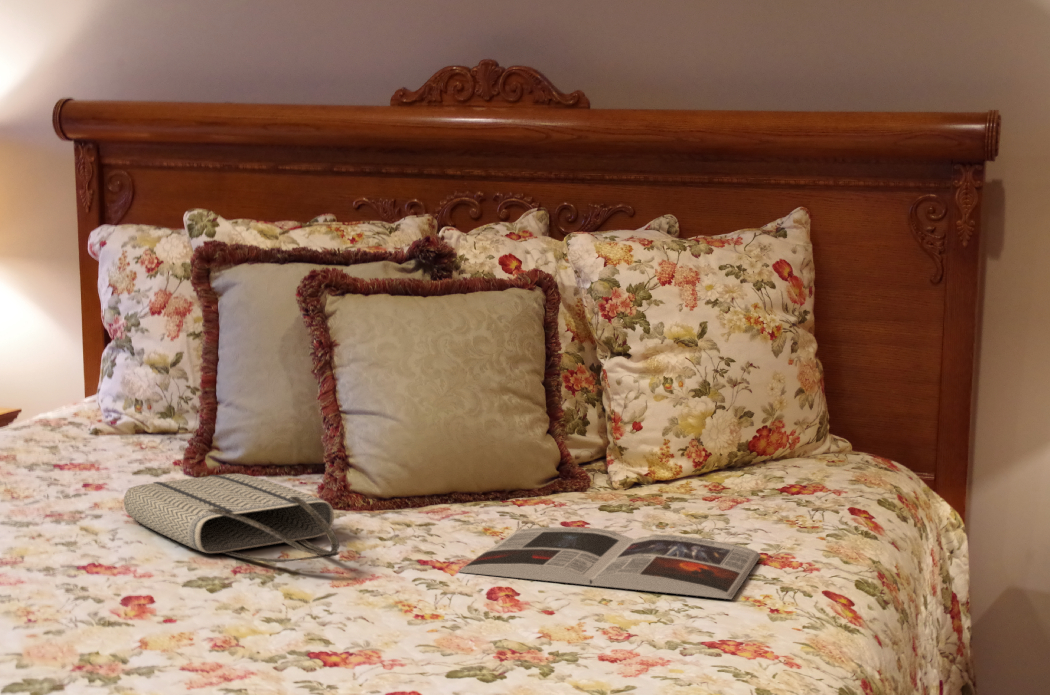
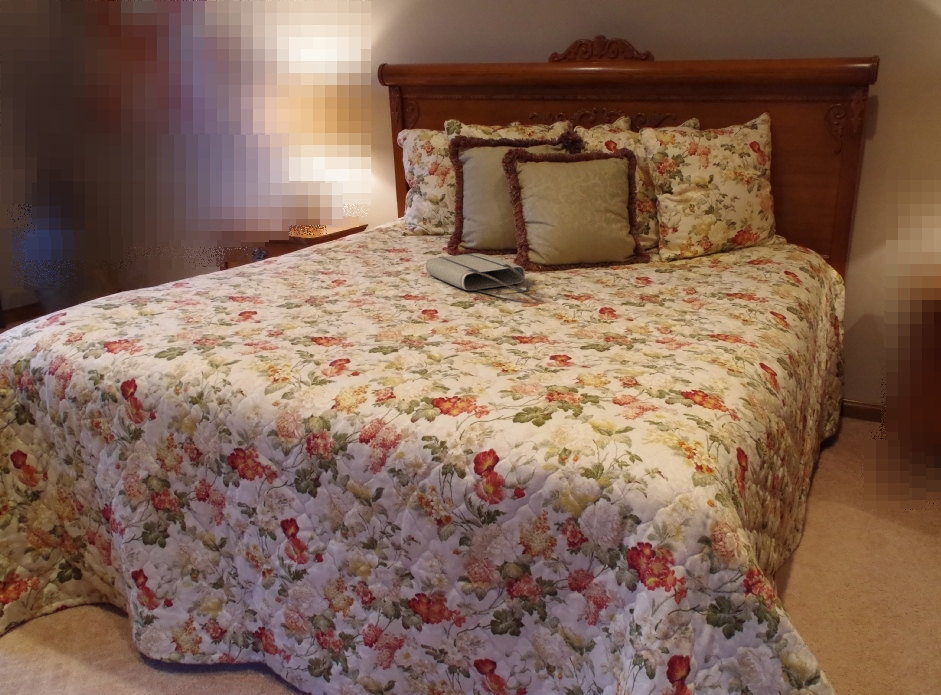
magazine: present [459,527,761,599] -> none [586,280,738,315]

